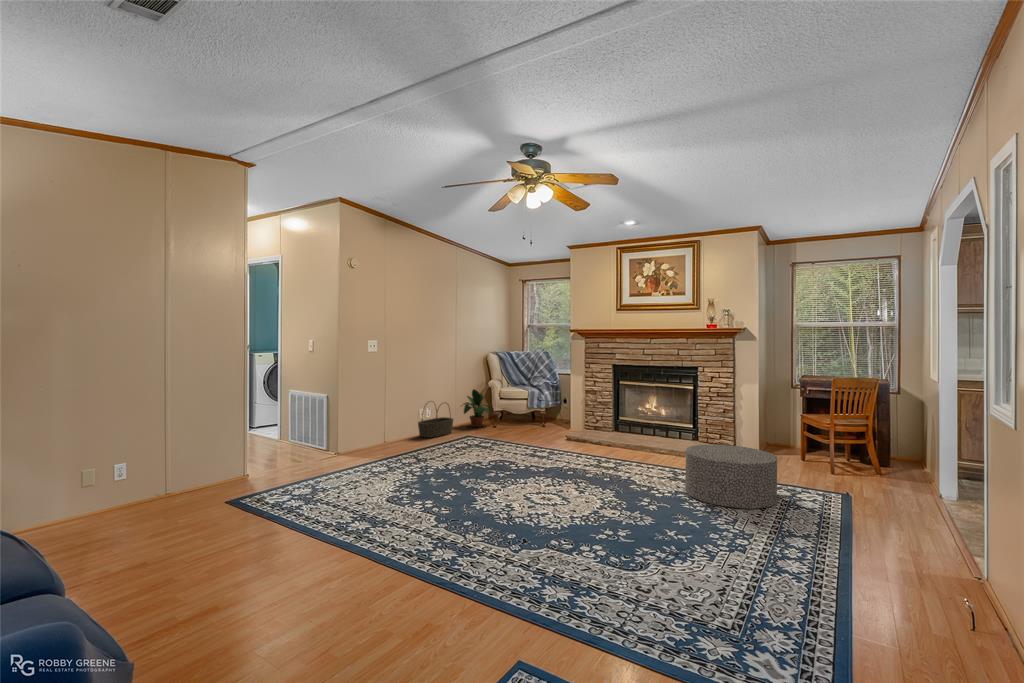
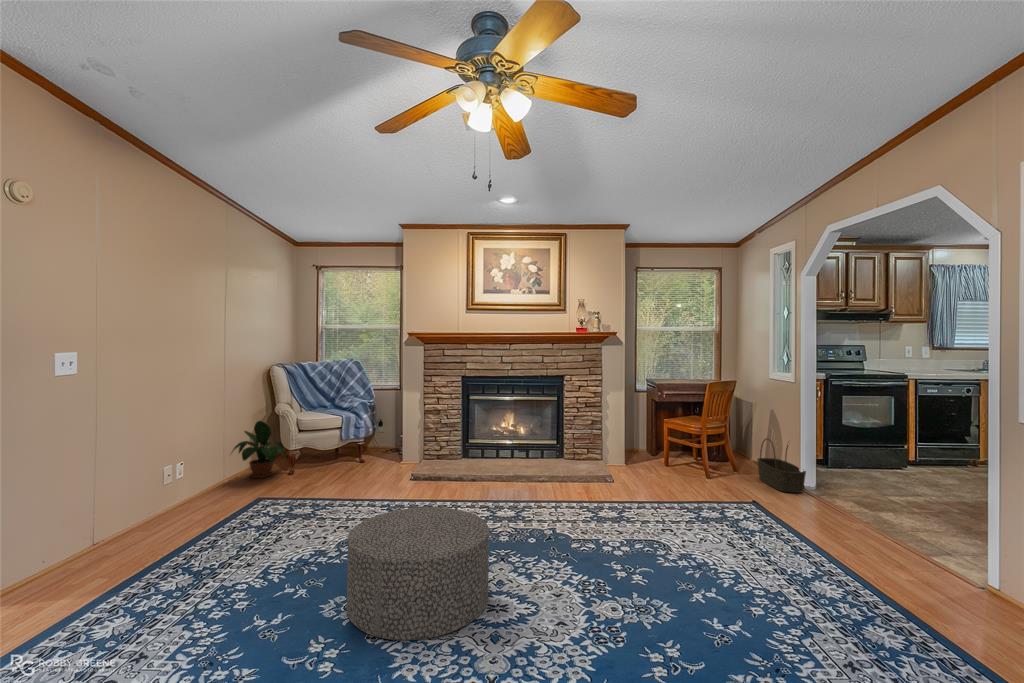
basket: present [418,401,453,438] -> present [757,439,806,493]
ottoman: present [685,444,777,509] -> present [347,507,489,640]

